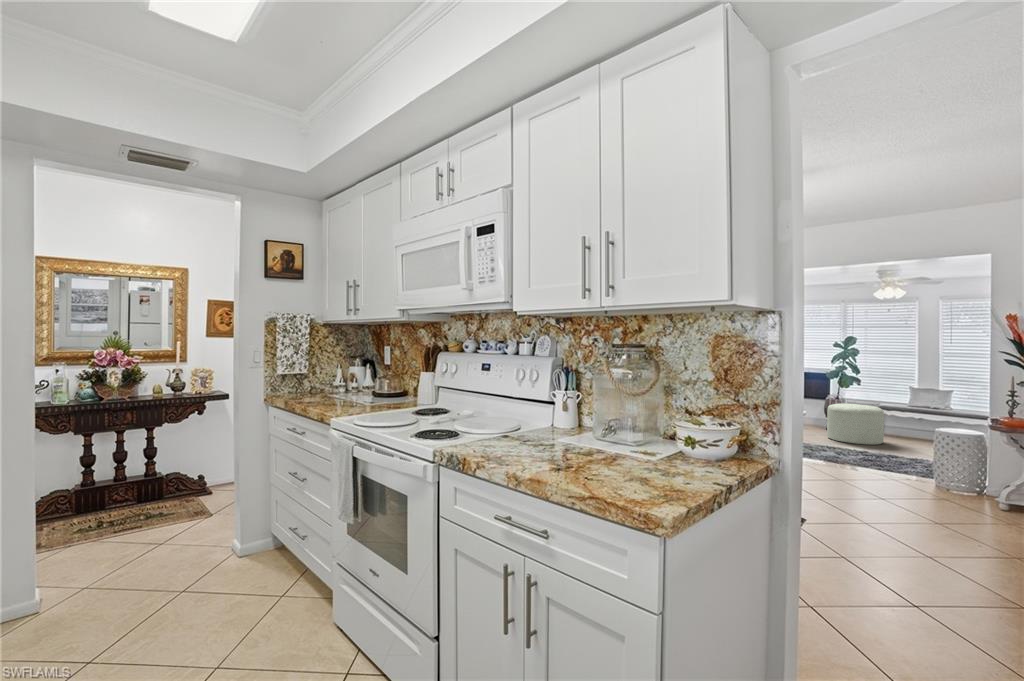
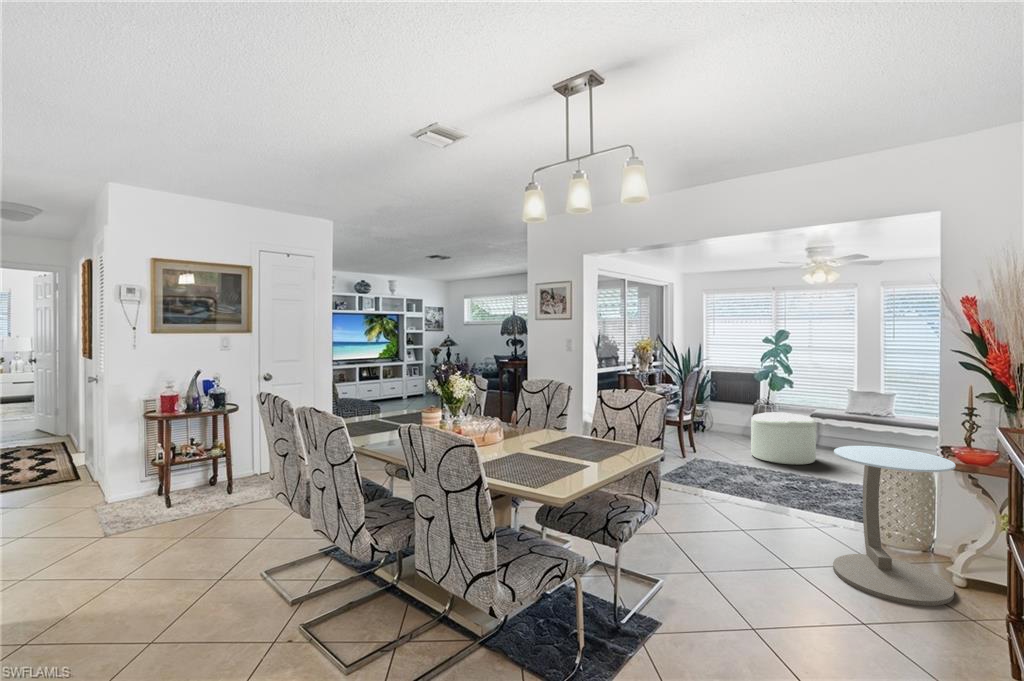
side table: none [910,417,1001,519] -> present [833,446,956,606]

